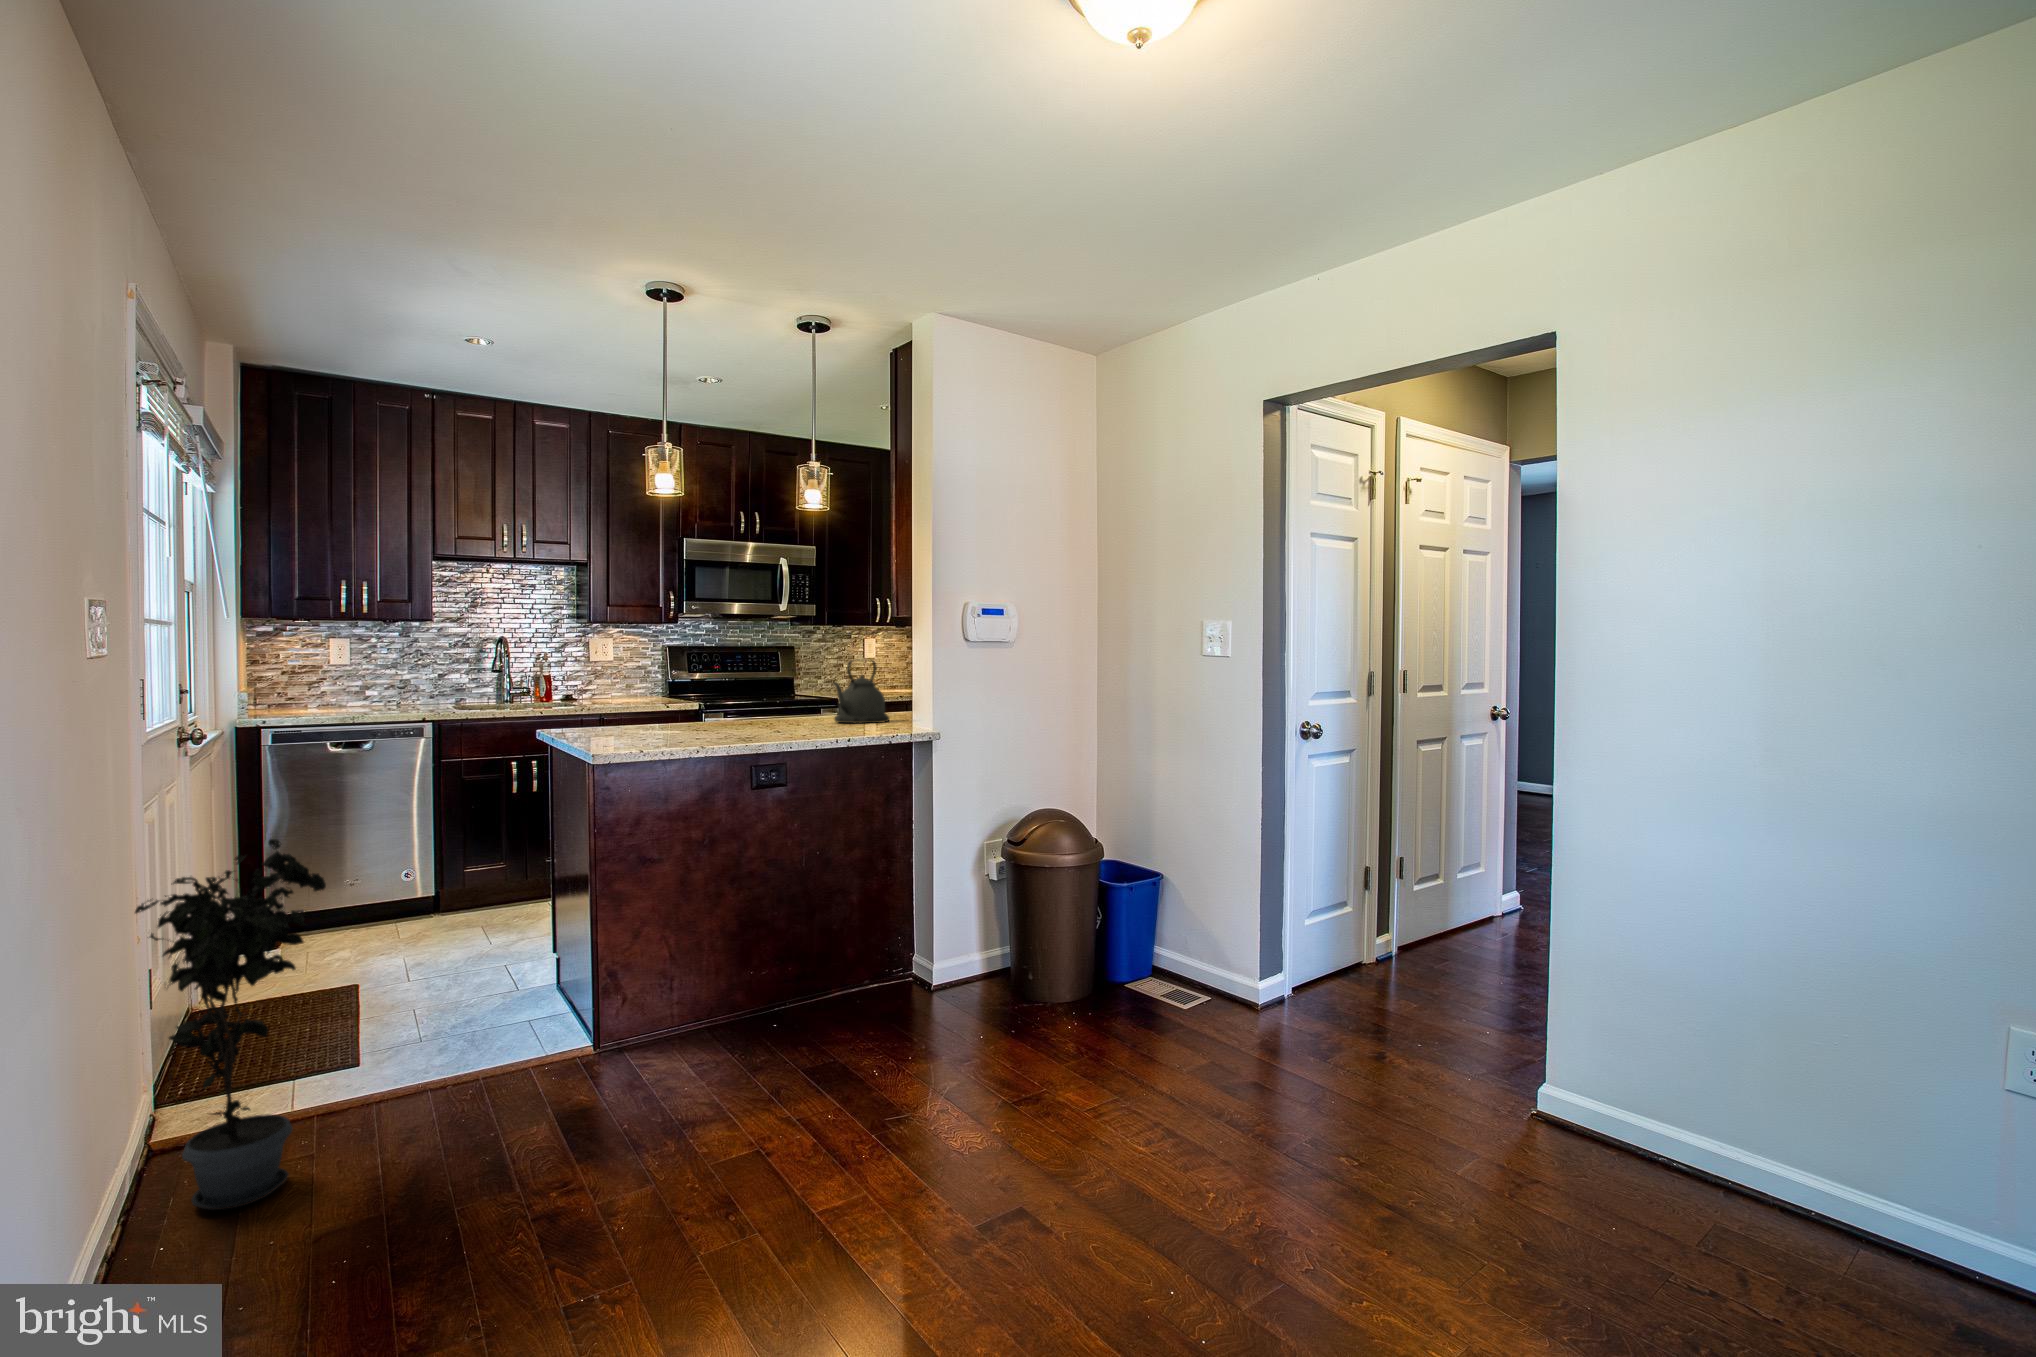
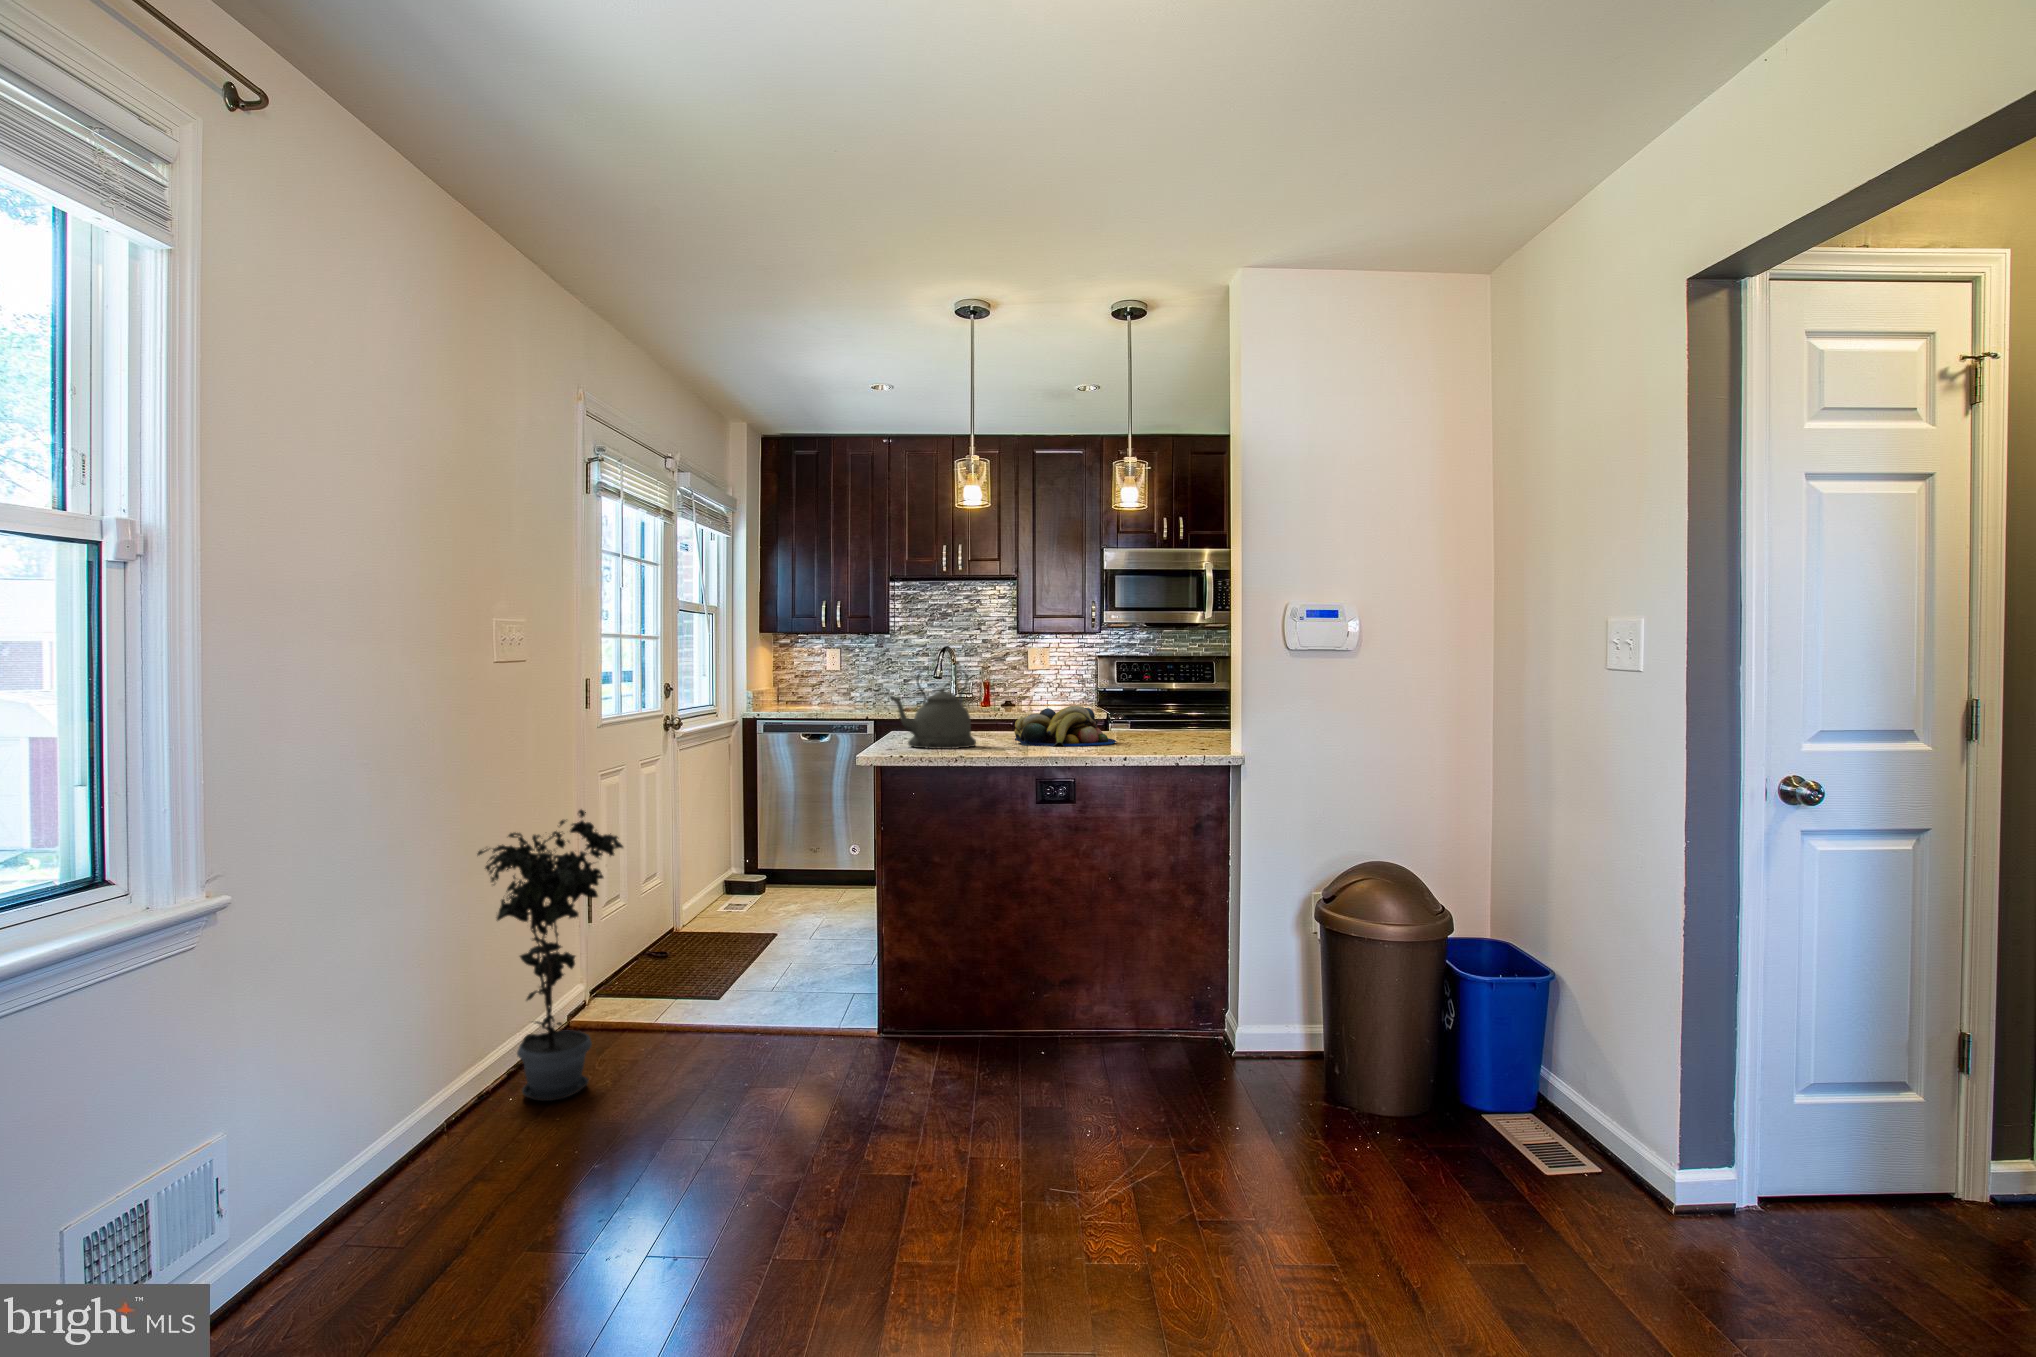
kettle: present [833,659,890,723] -> present [890,671,976,749]
fruit bowl: none [714,695,816,734] -> present [1014,706,1116,747]

